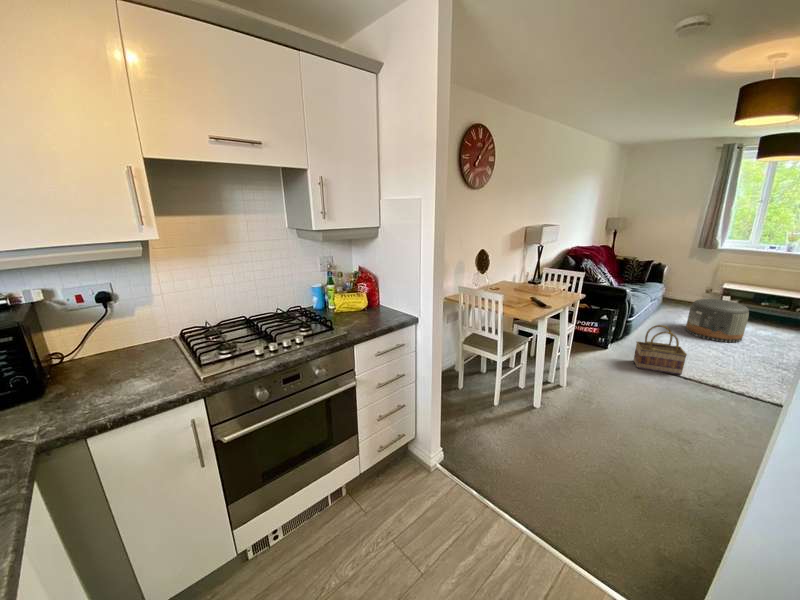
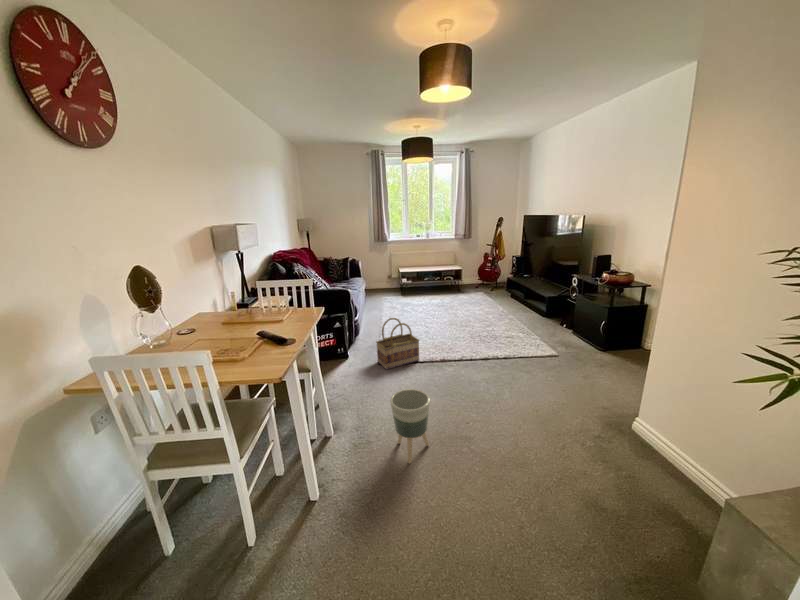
pouf: present [686,299,749,343] -> none [392,282,429,318]
planter: none [609,372,646,424] -> present [390,389,430,463]

